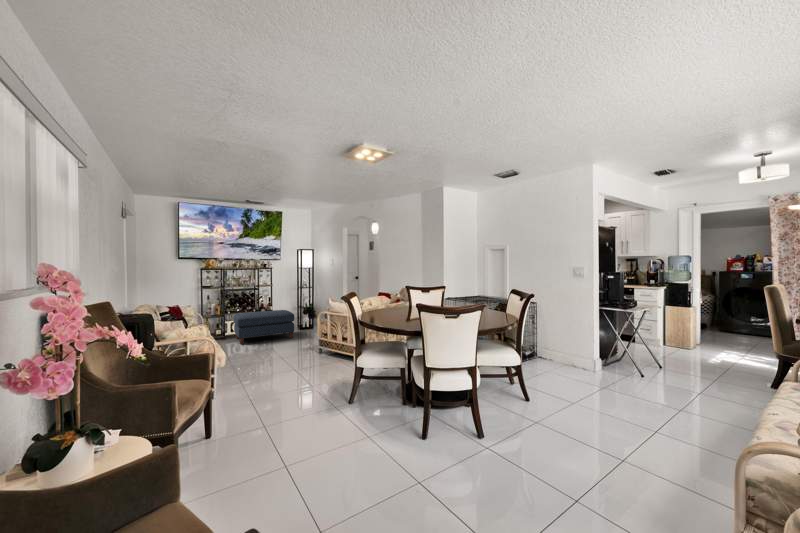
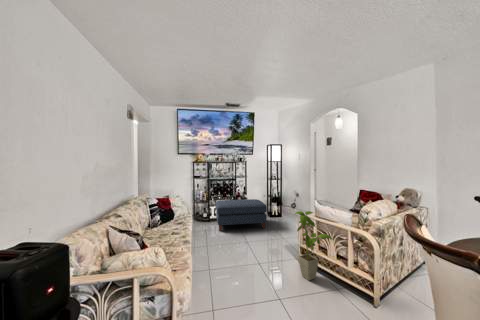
house plant: none [311,308,338,359] -> present [295,211,333,281]

